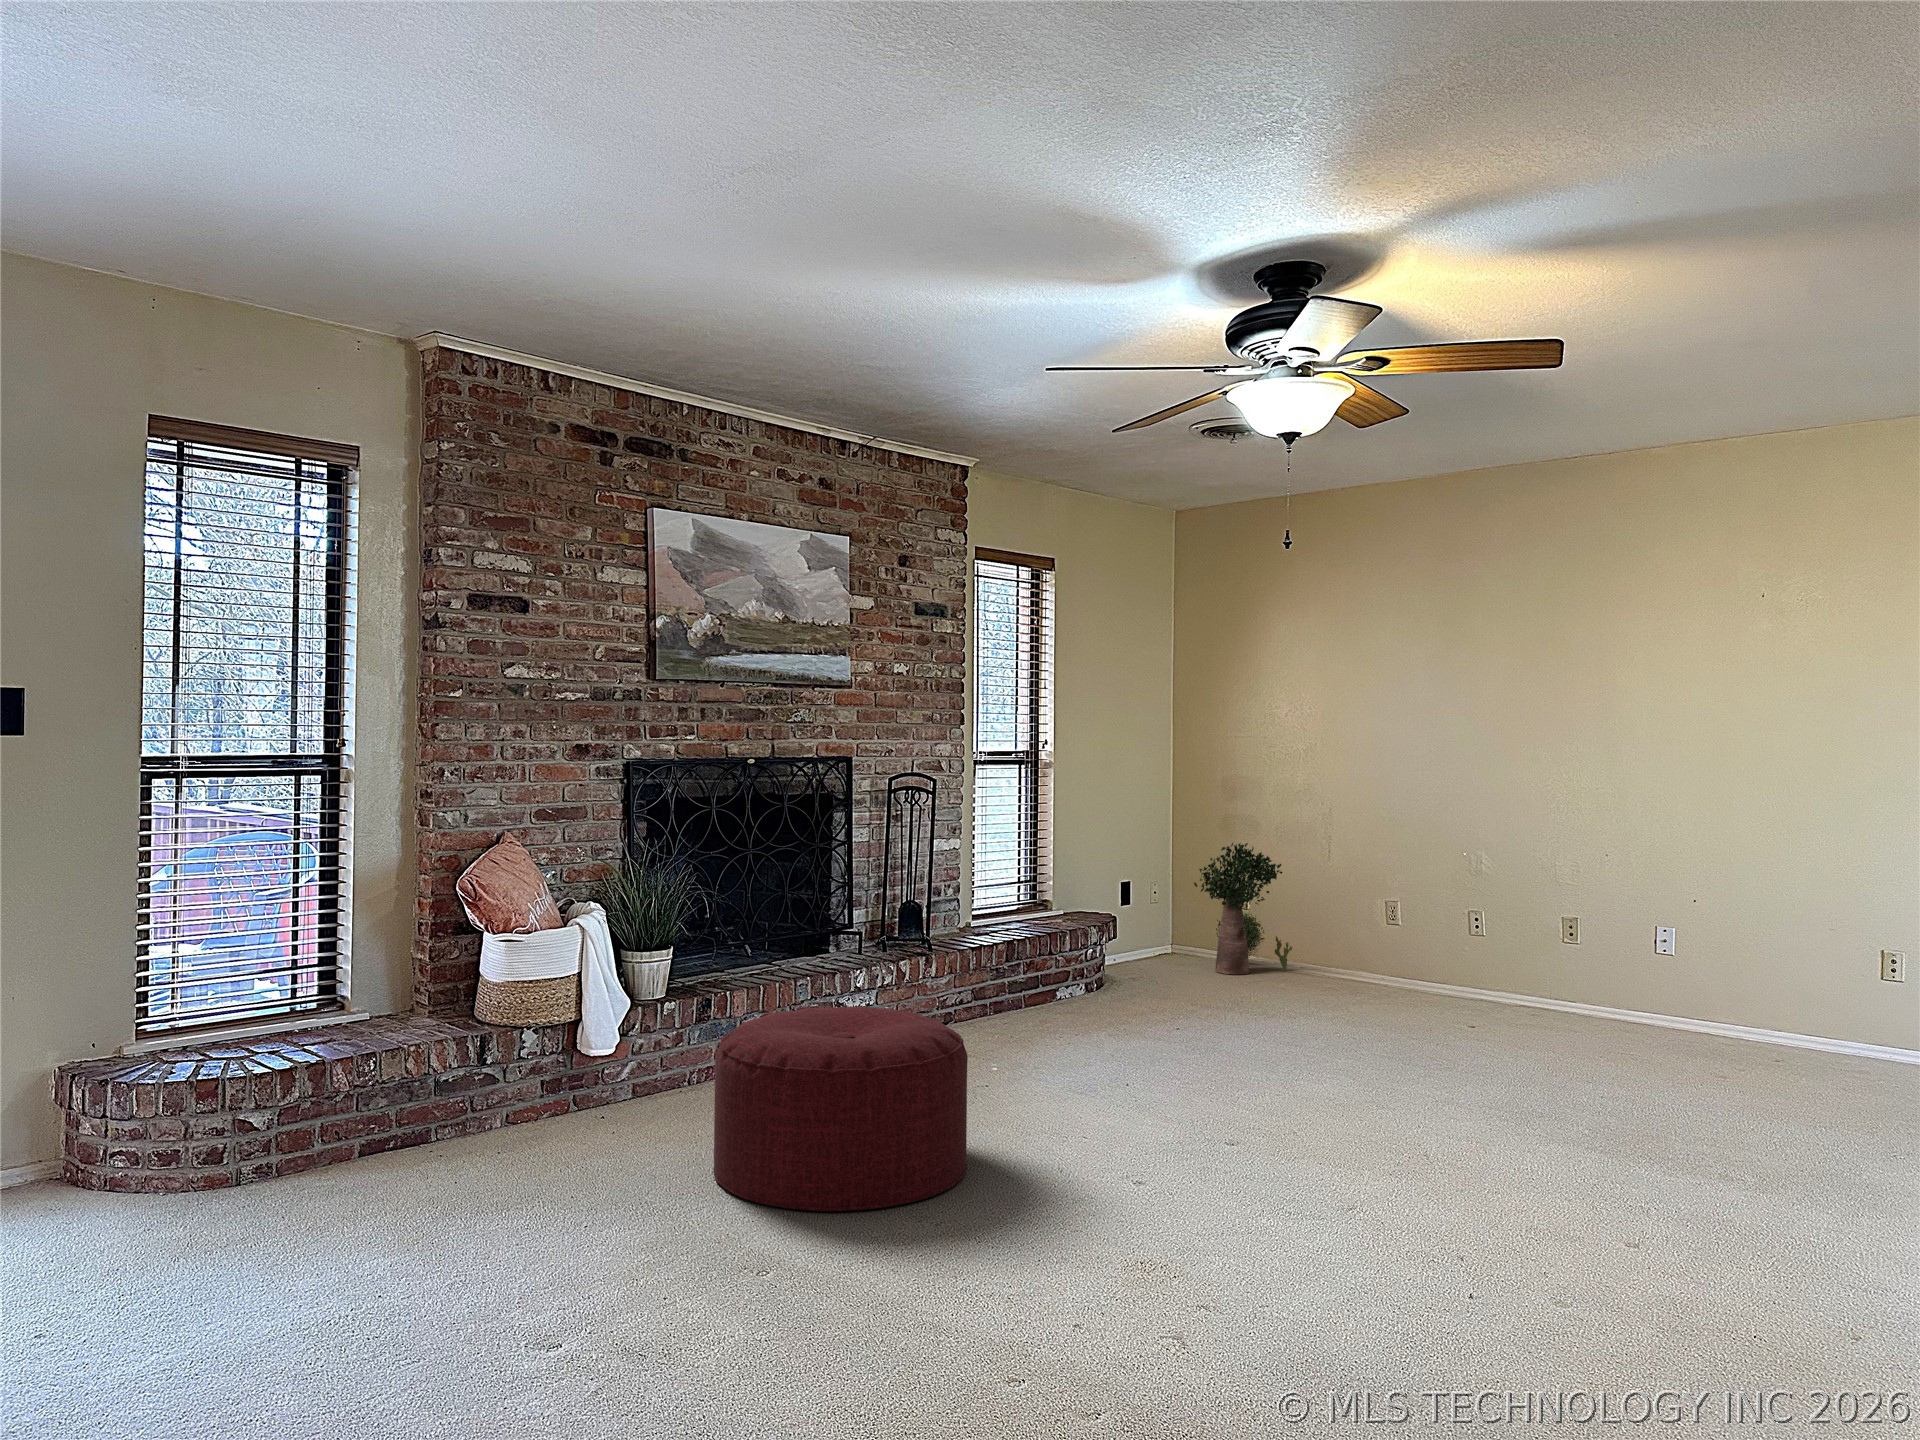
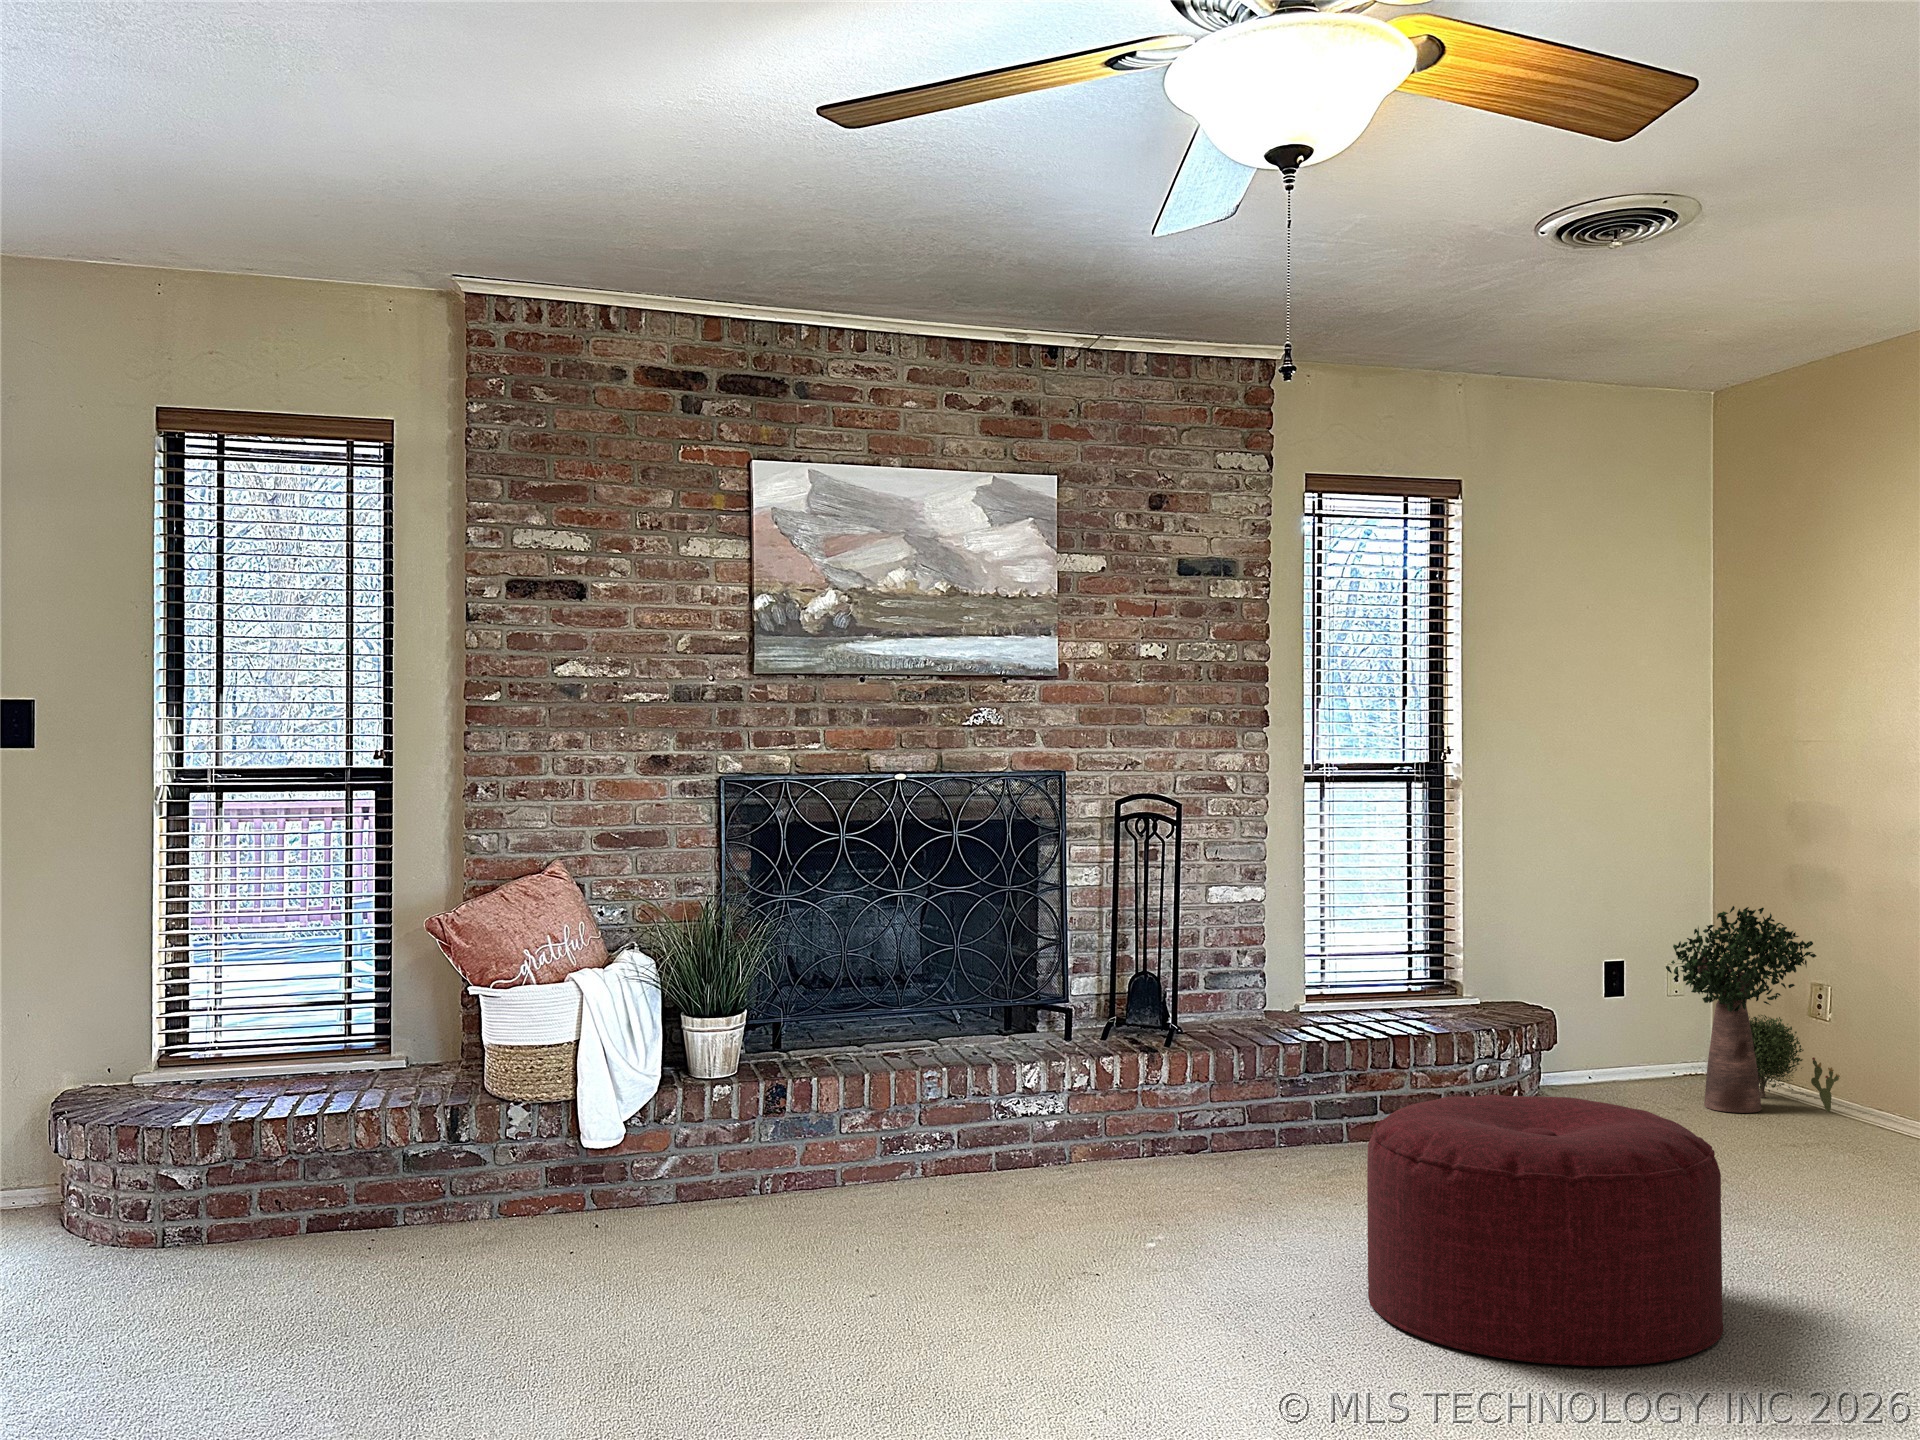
ottoman: present [714,1006,968,1211] -> present [1367,1094,1723,1366]

